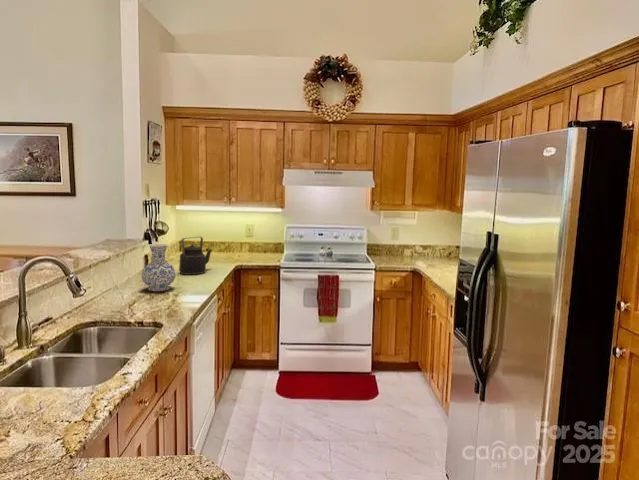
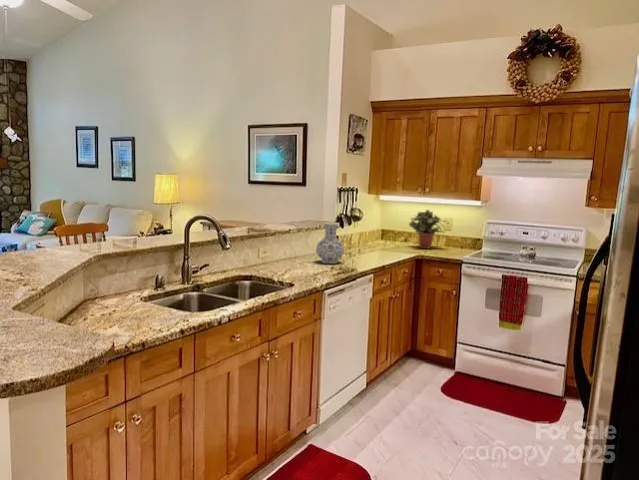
potted plant: none [215,219,252,257] -> present [409,210,446,249]
kettle: present [179,237,212,275] -> none [360,222,393,257]

